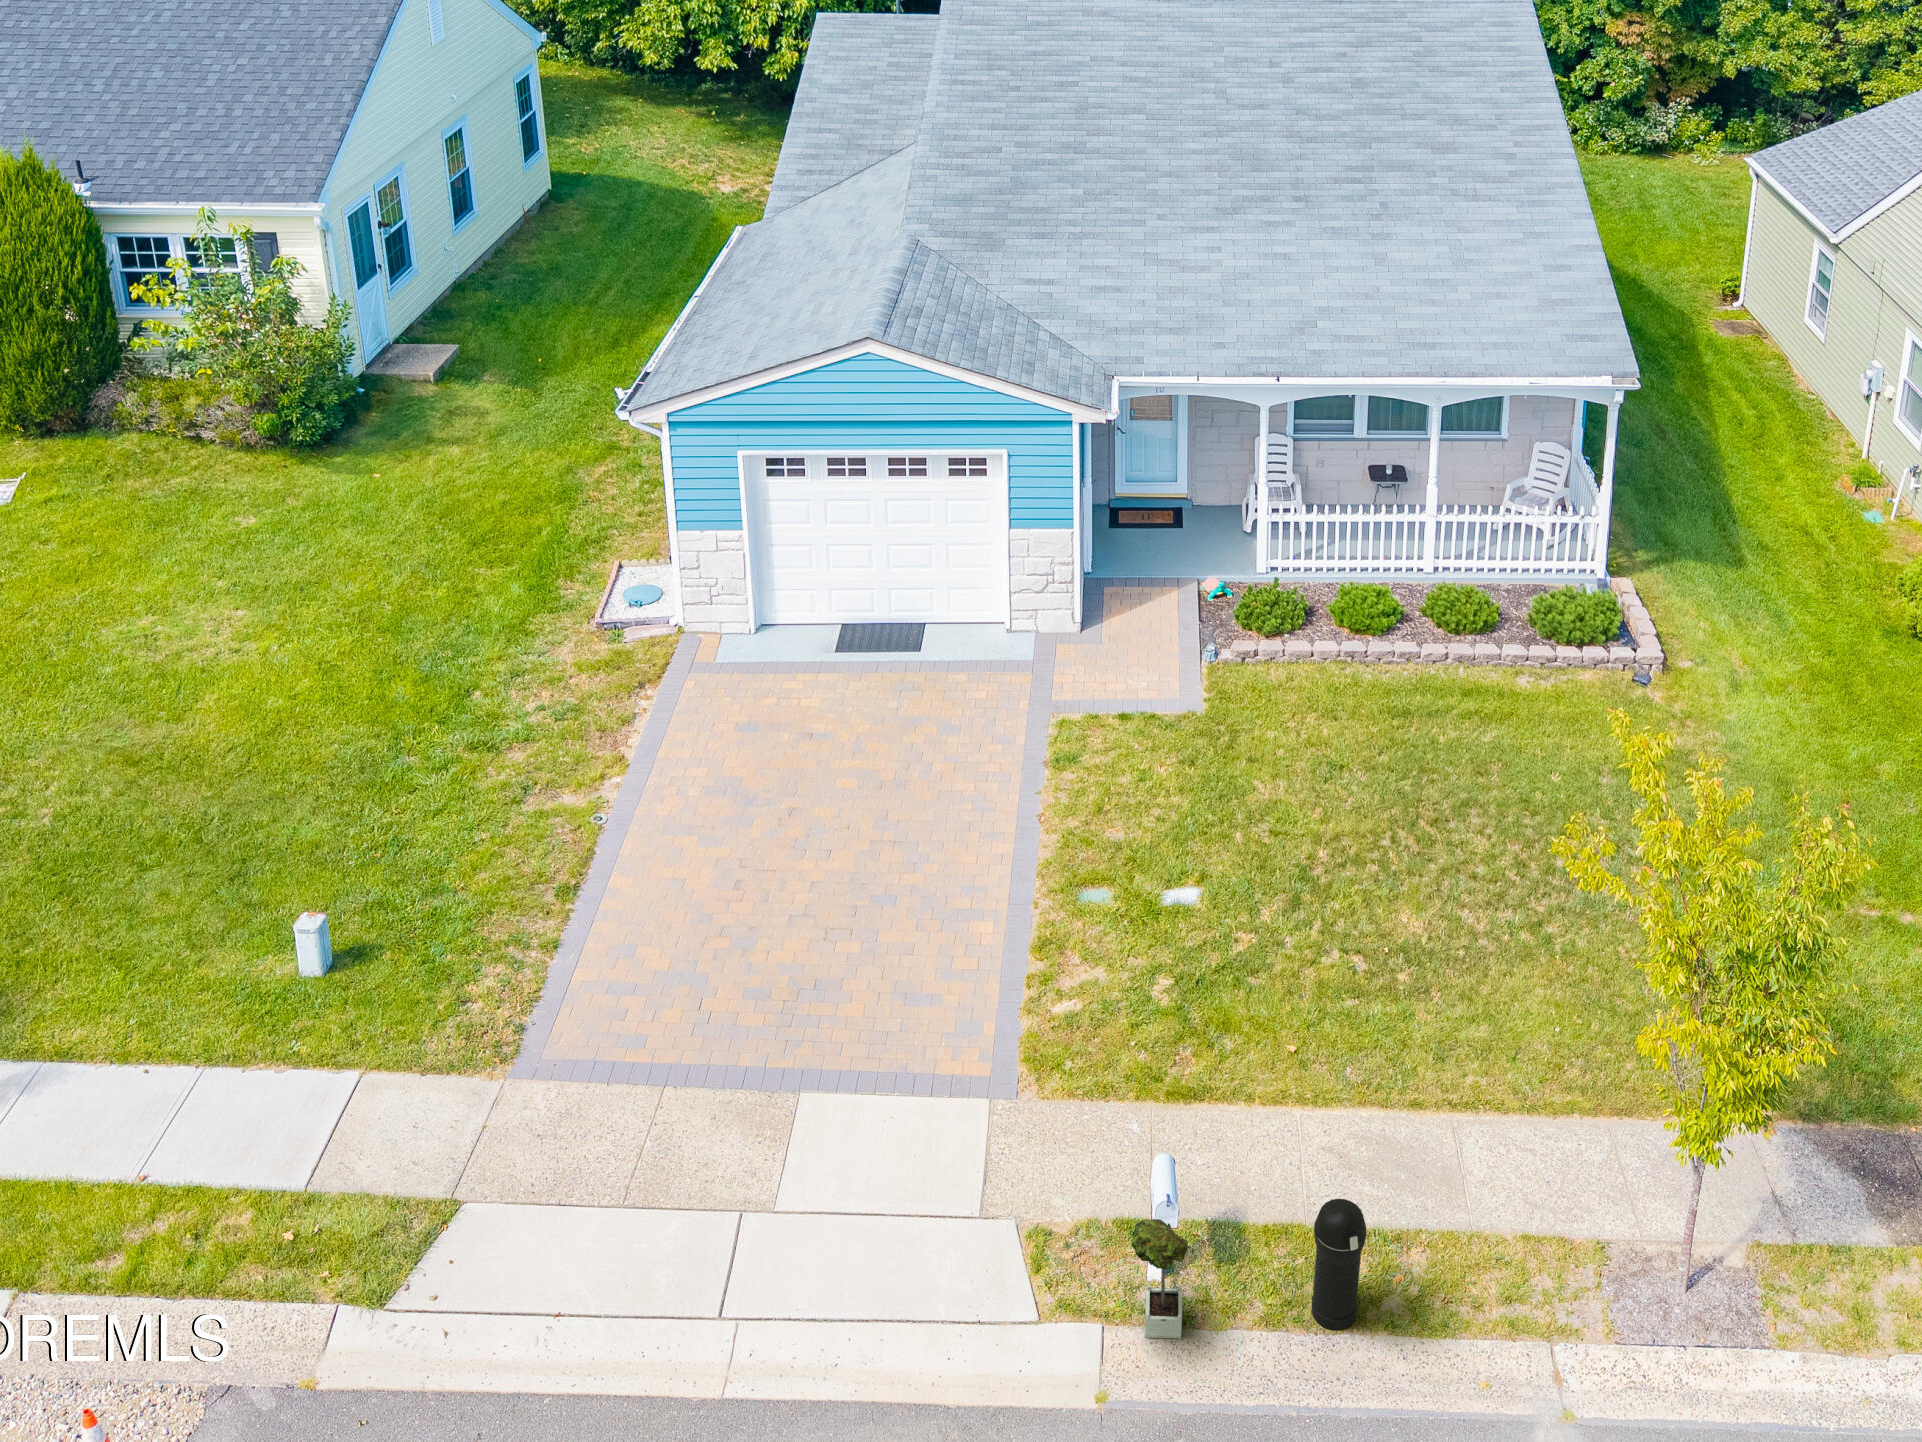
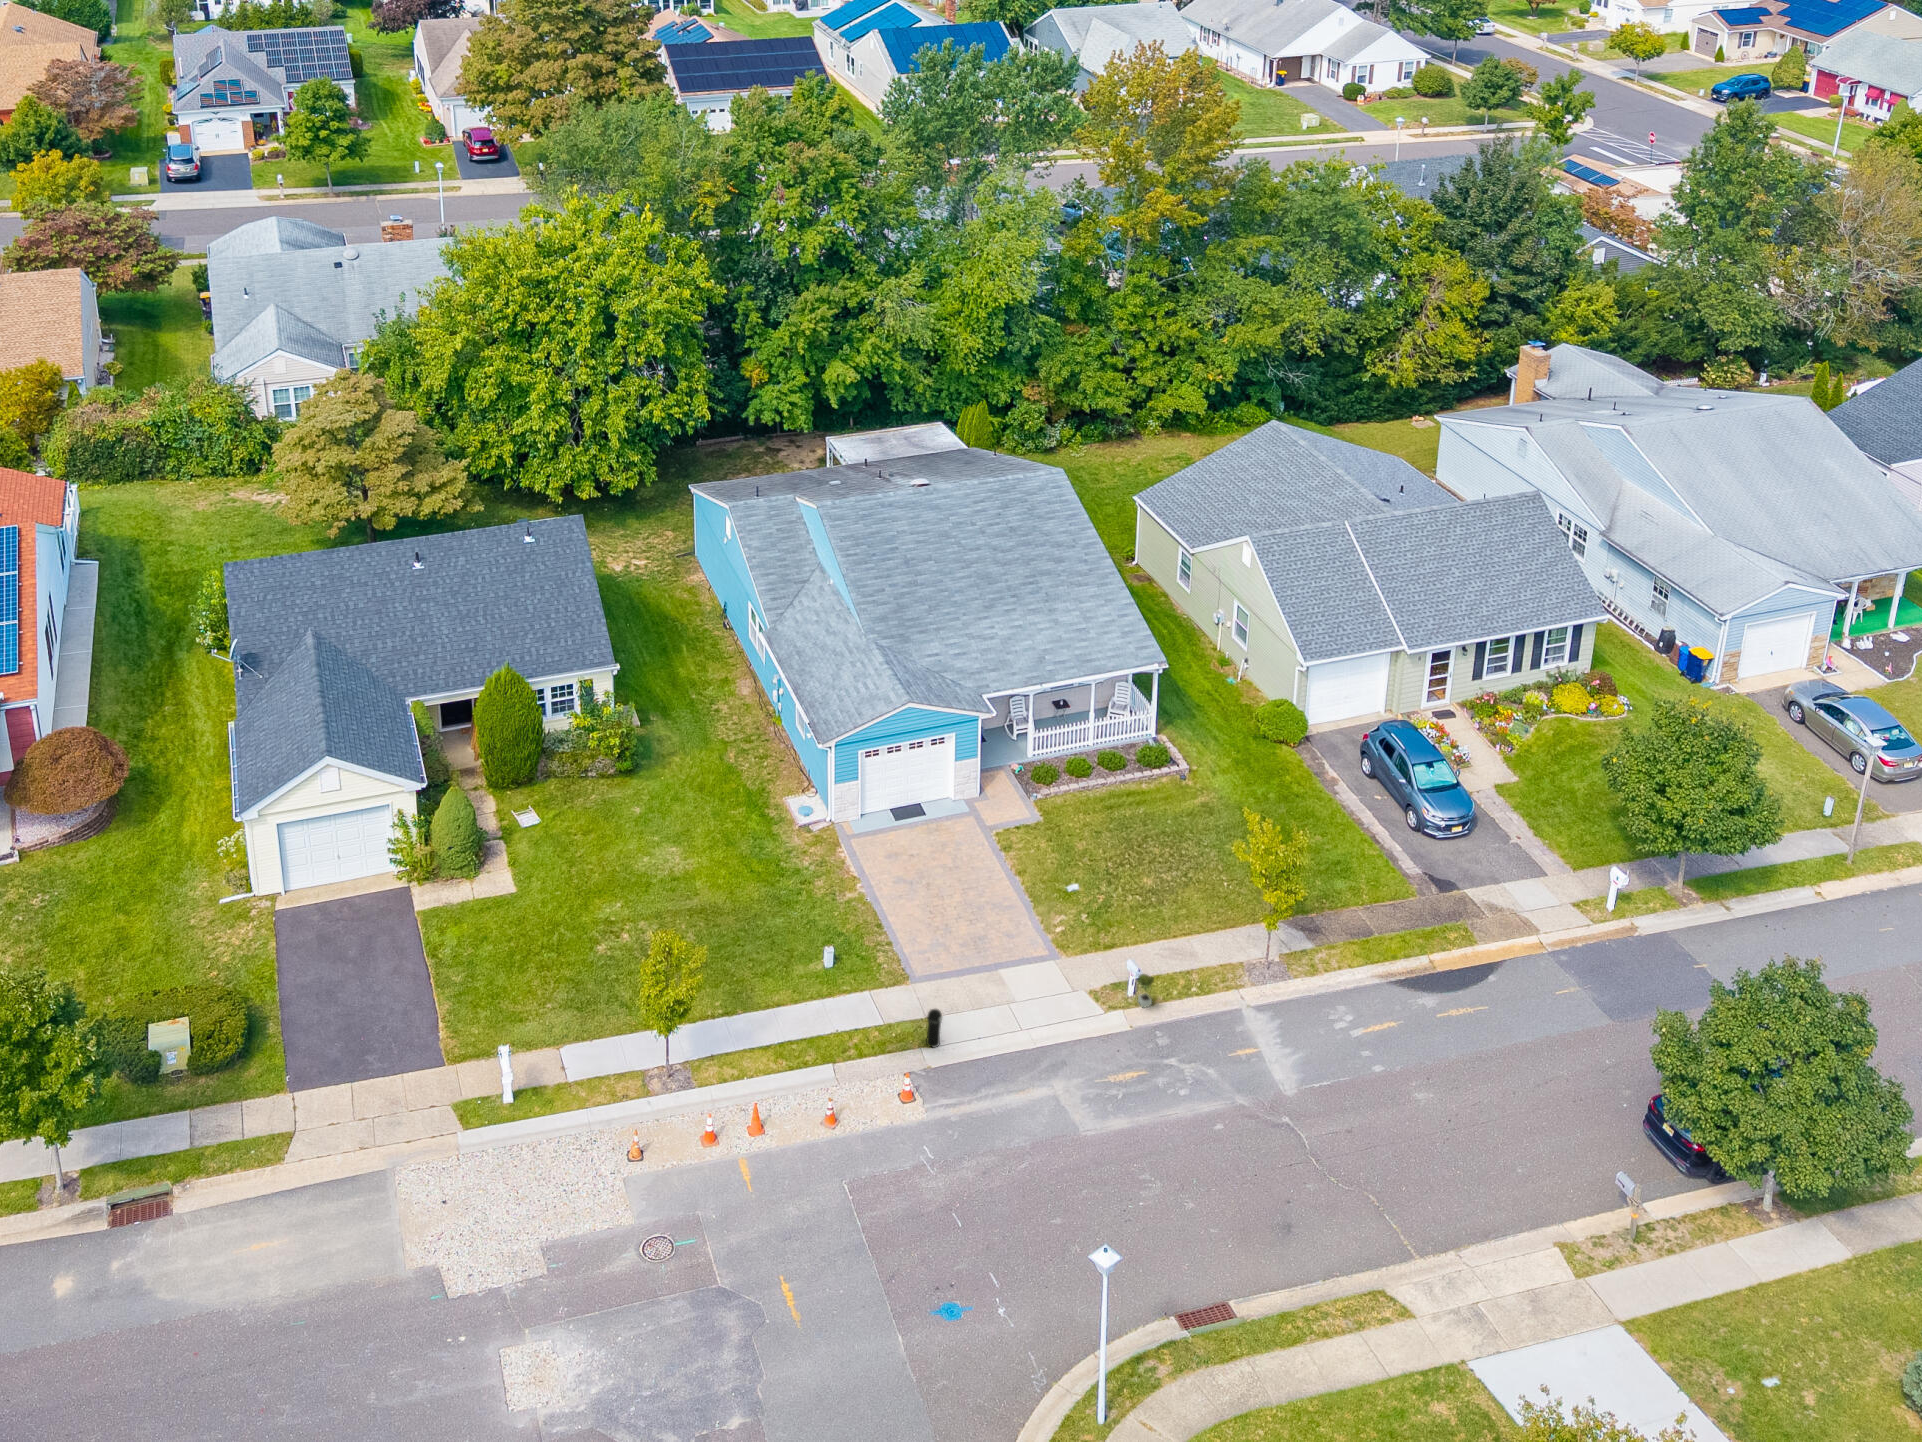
trash can: present [1312,1199,1367,1330] -> present [927,1009,942,1047]

